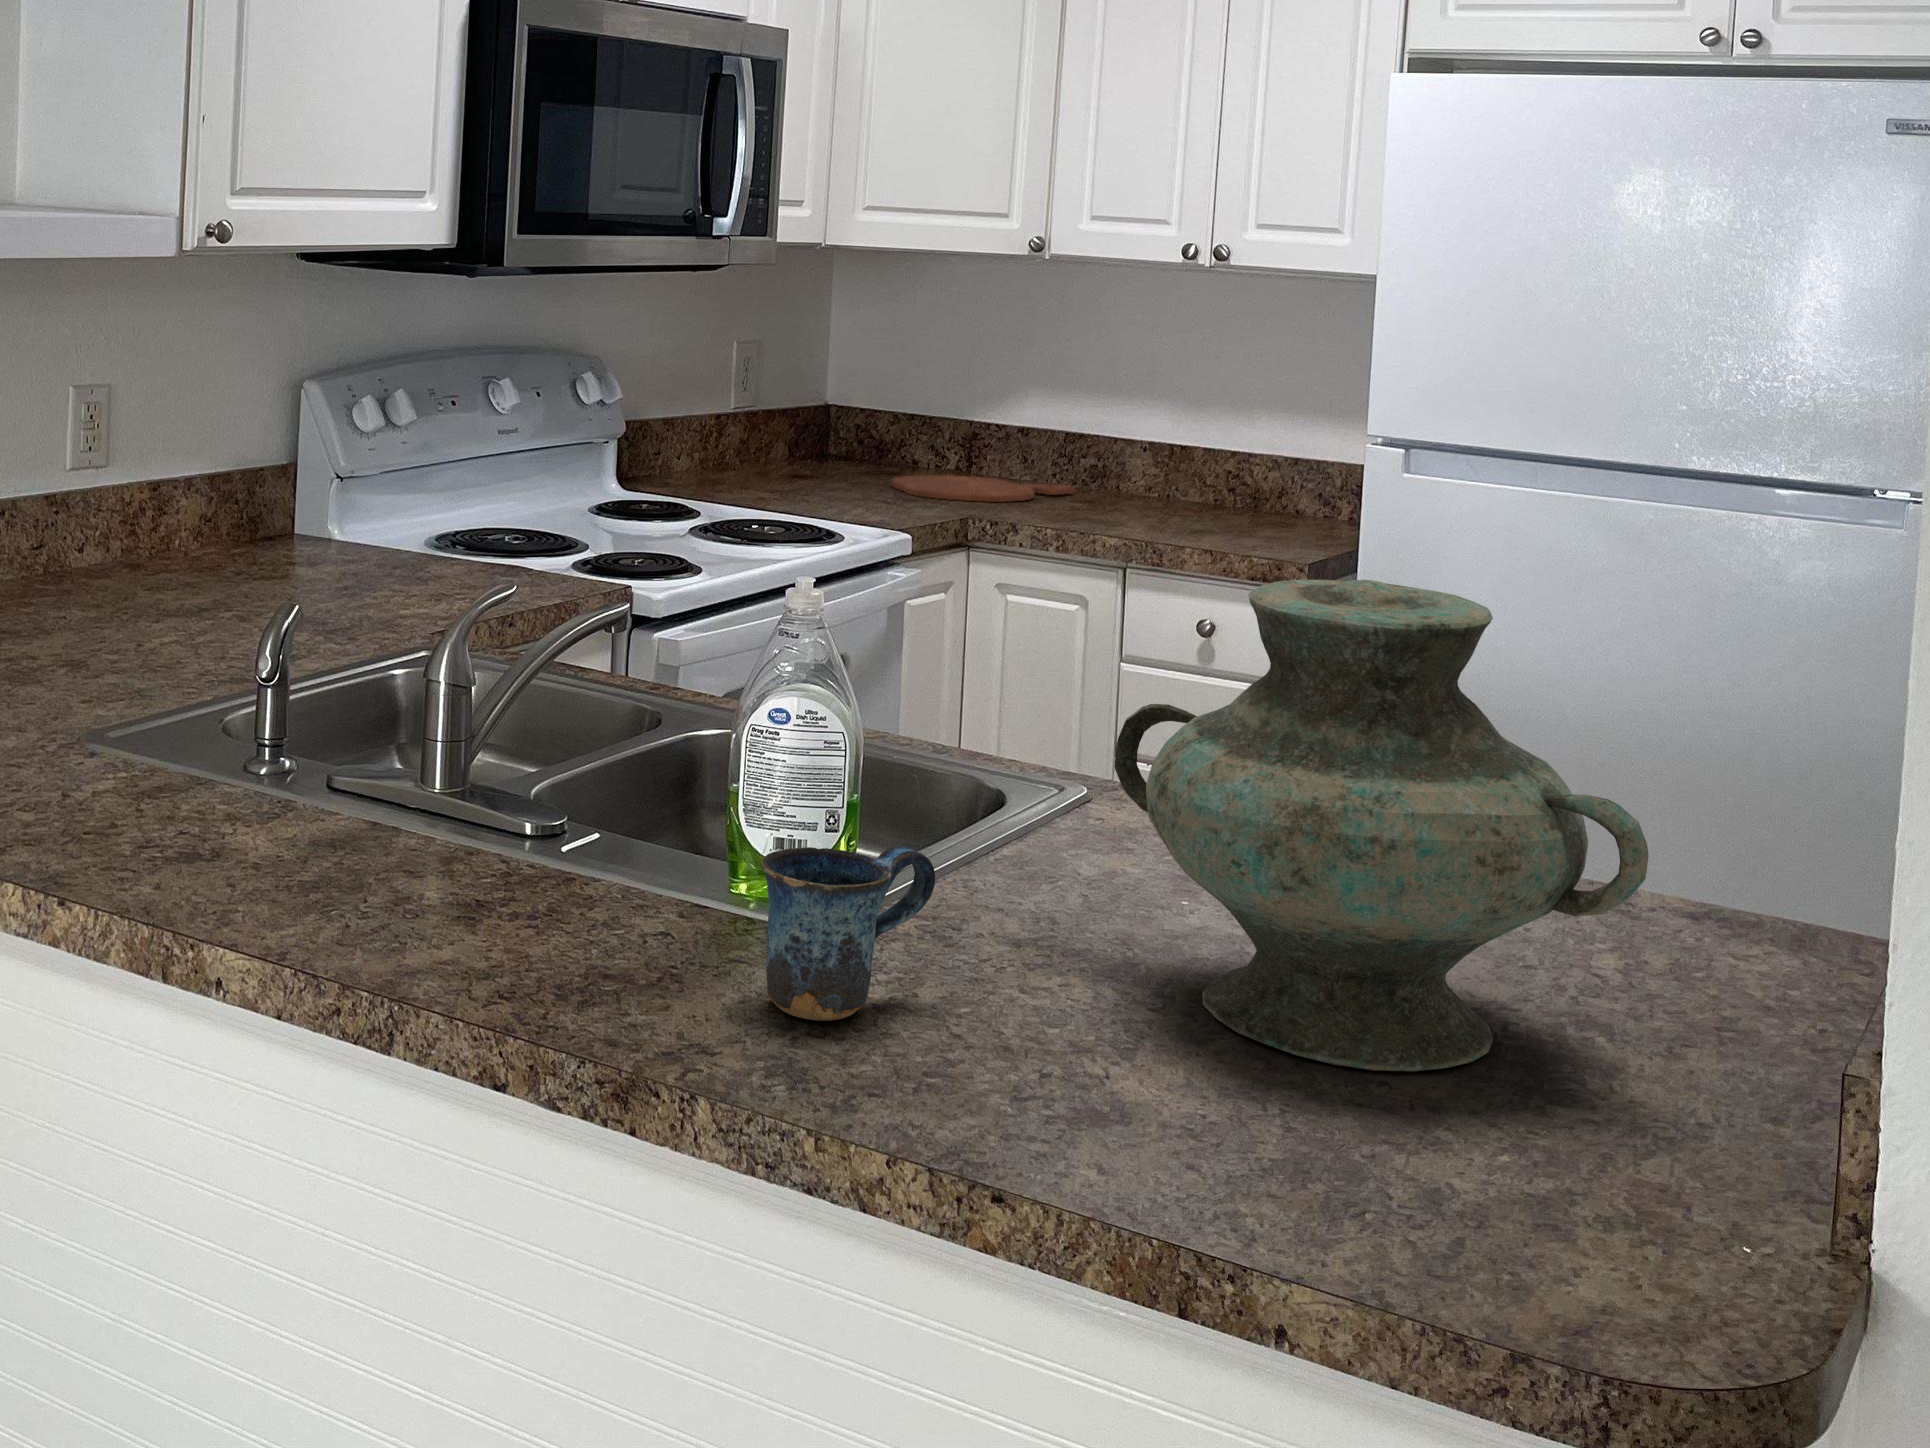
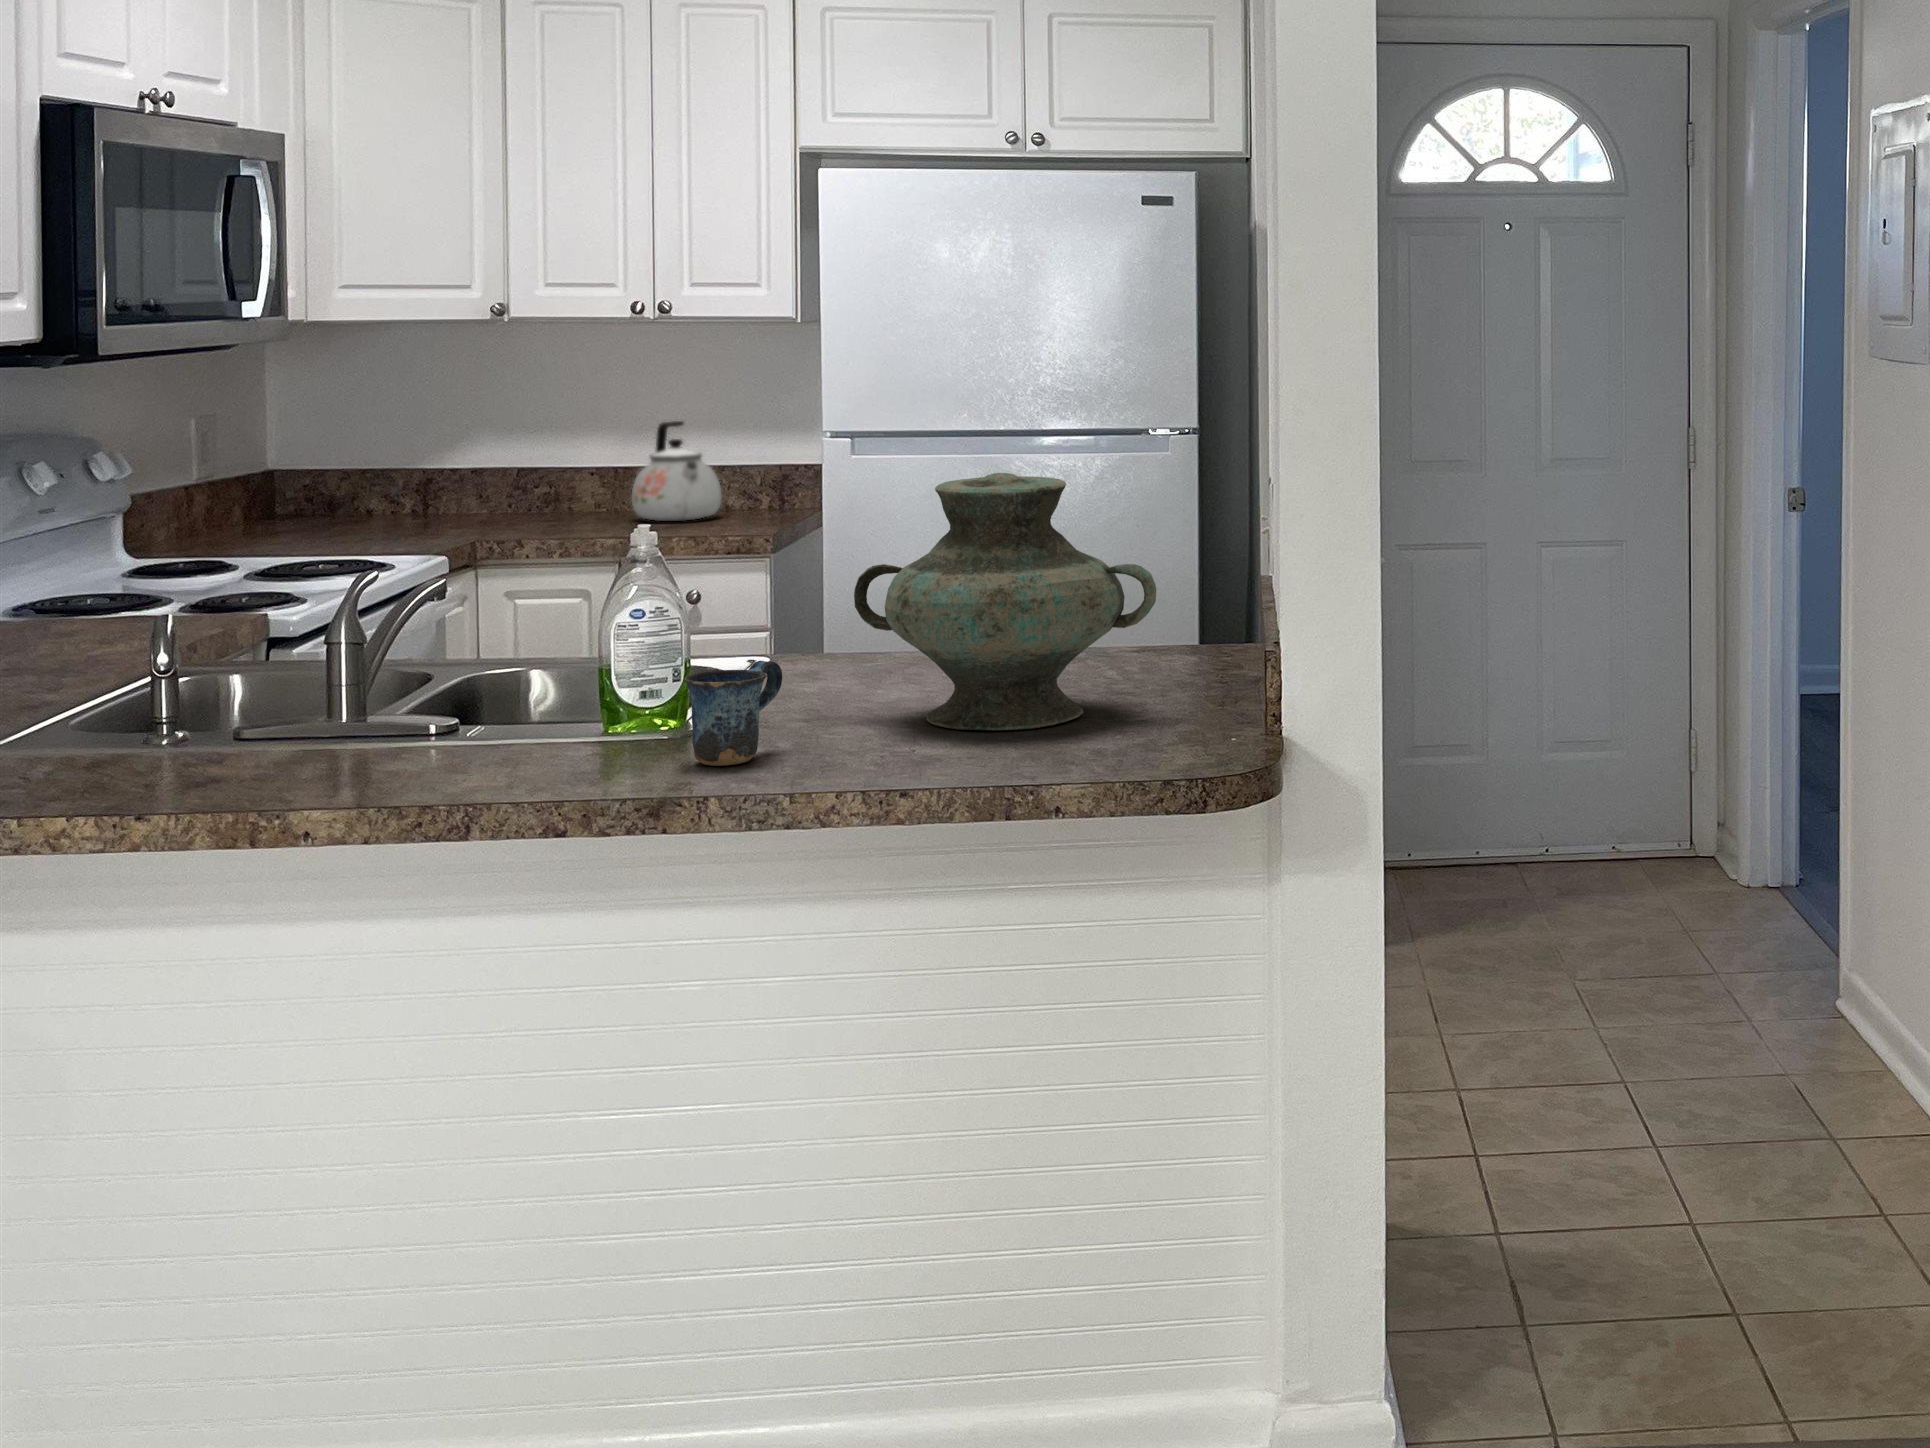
kettle: none [1172,396,1280,521] -> present [632,421,722,521]
cutting board: present [891,475,1075,502] -> none [372,512,539,535]

